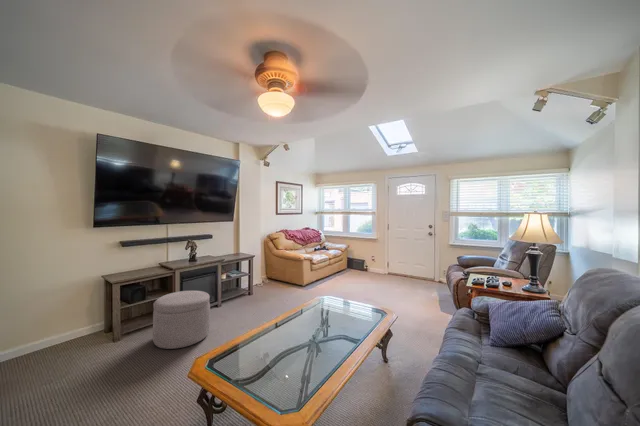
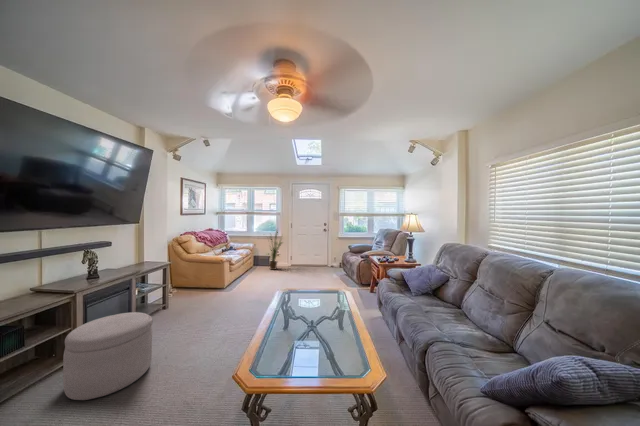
house plant: none [355,230,379,276] -> present [268,231,282,270]

